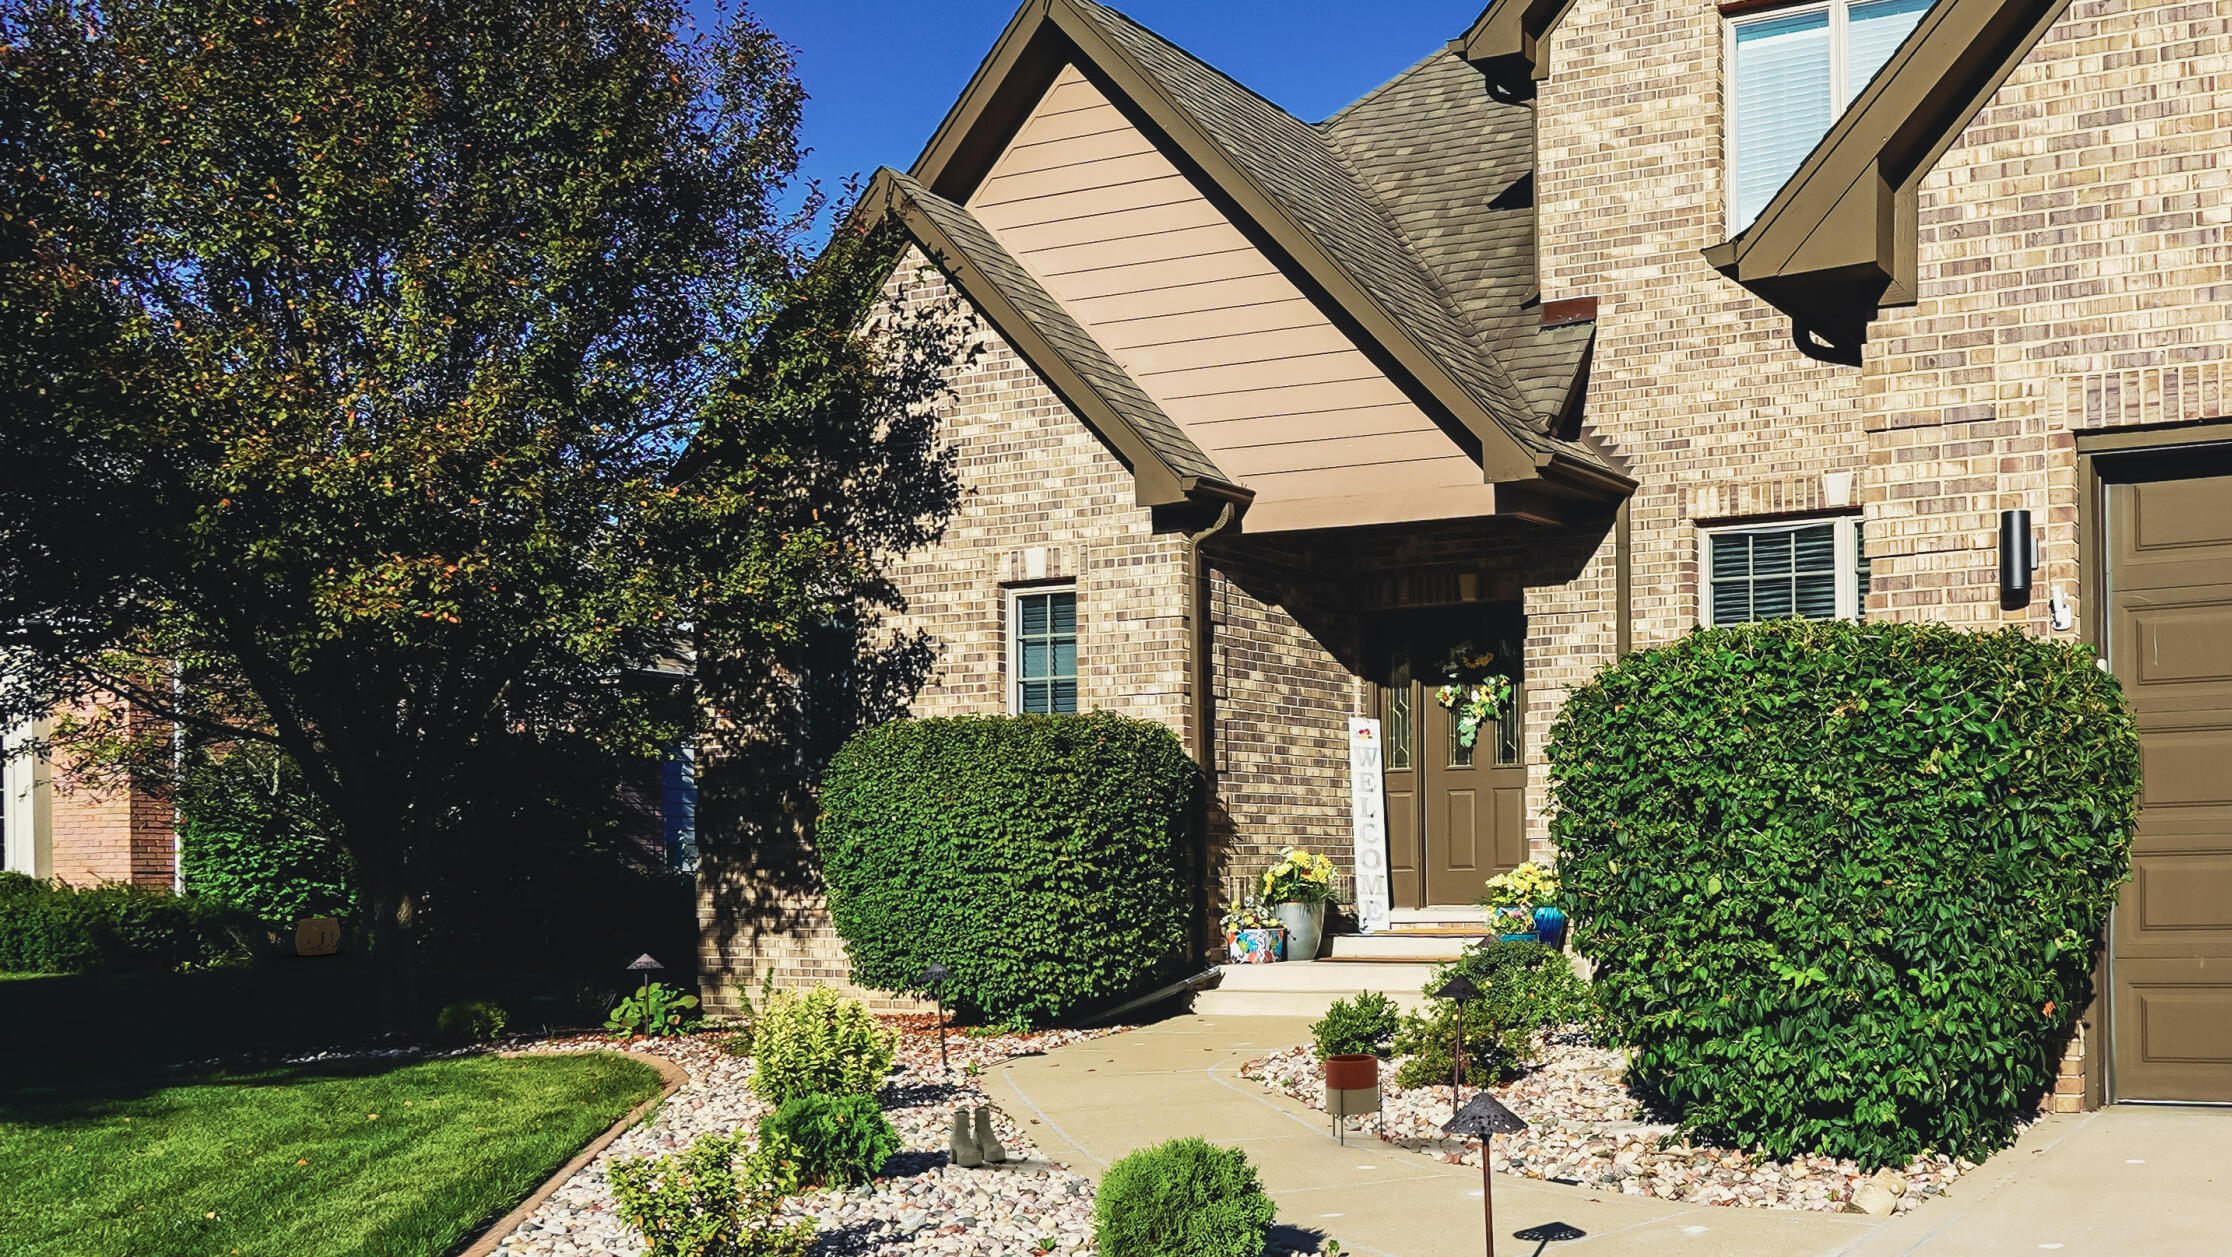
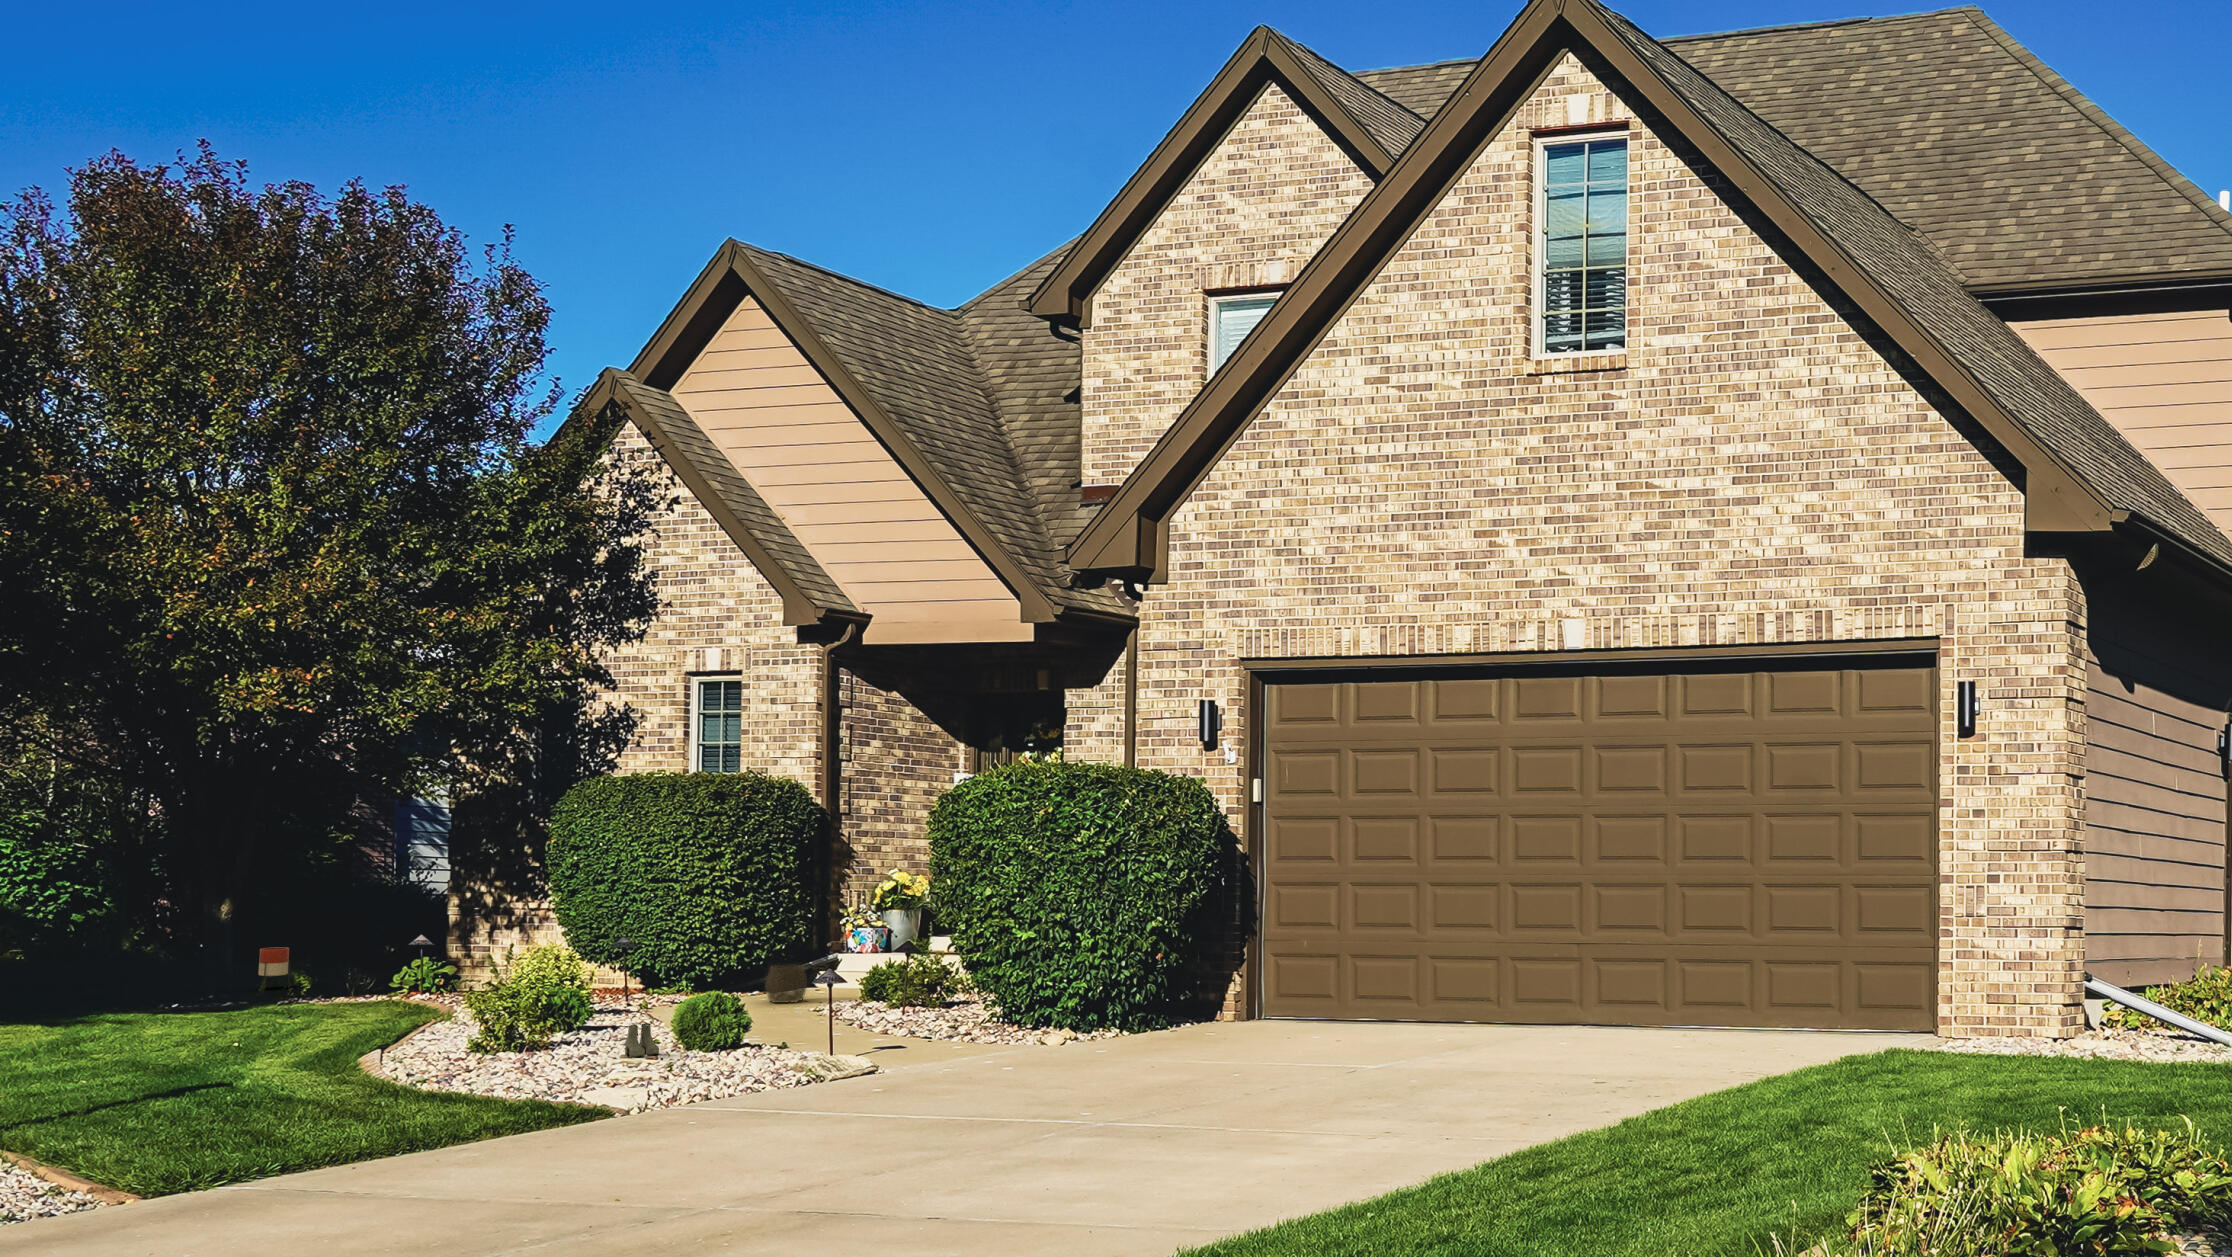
woven basket: present [295,918,340,956] -> present [766,965,807,1003]
planter: present [1325,1054,1382,1146] -> present [258,947,291,991]

